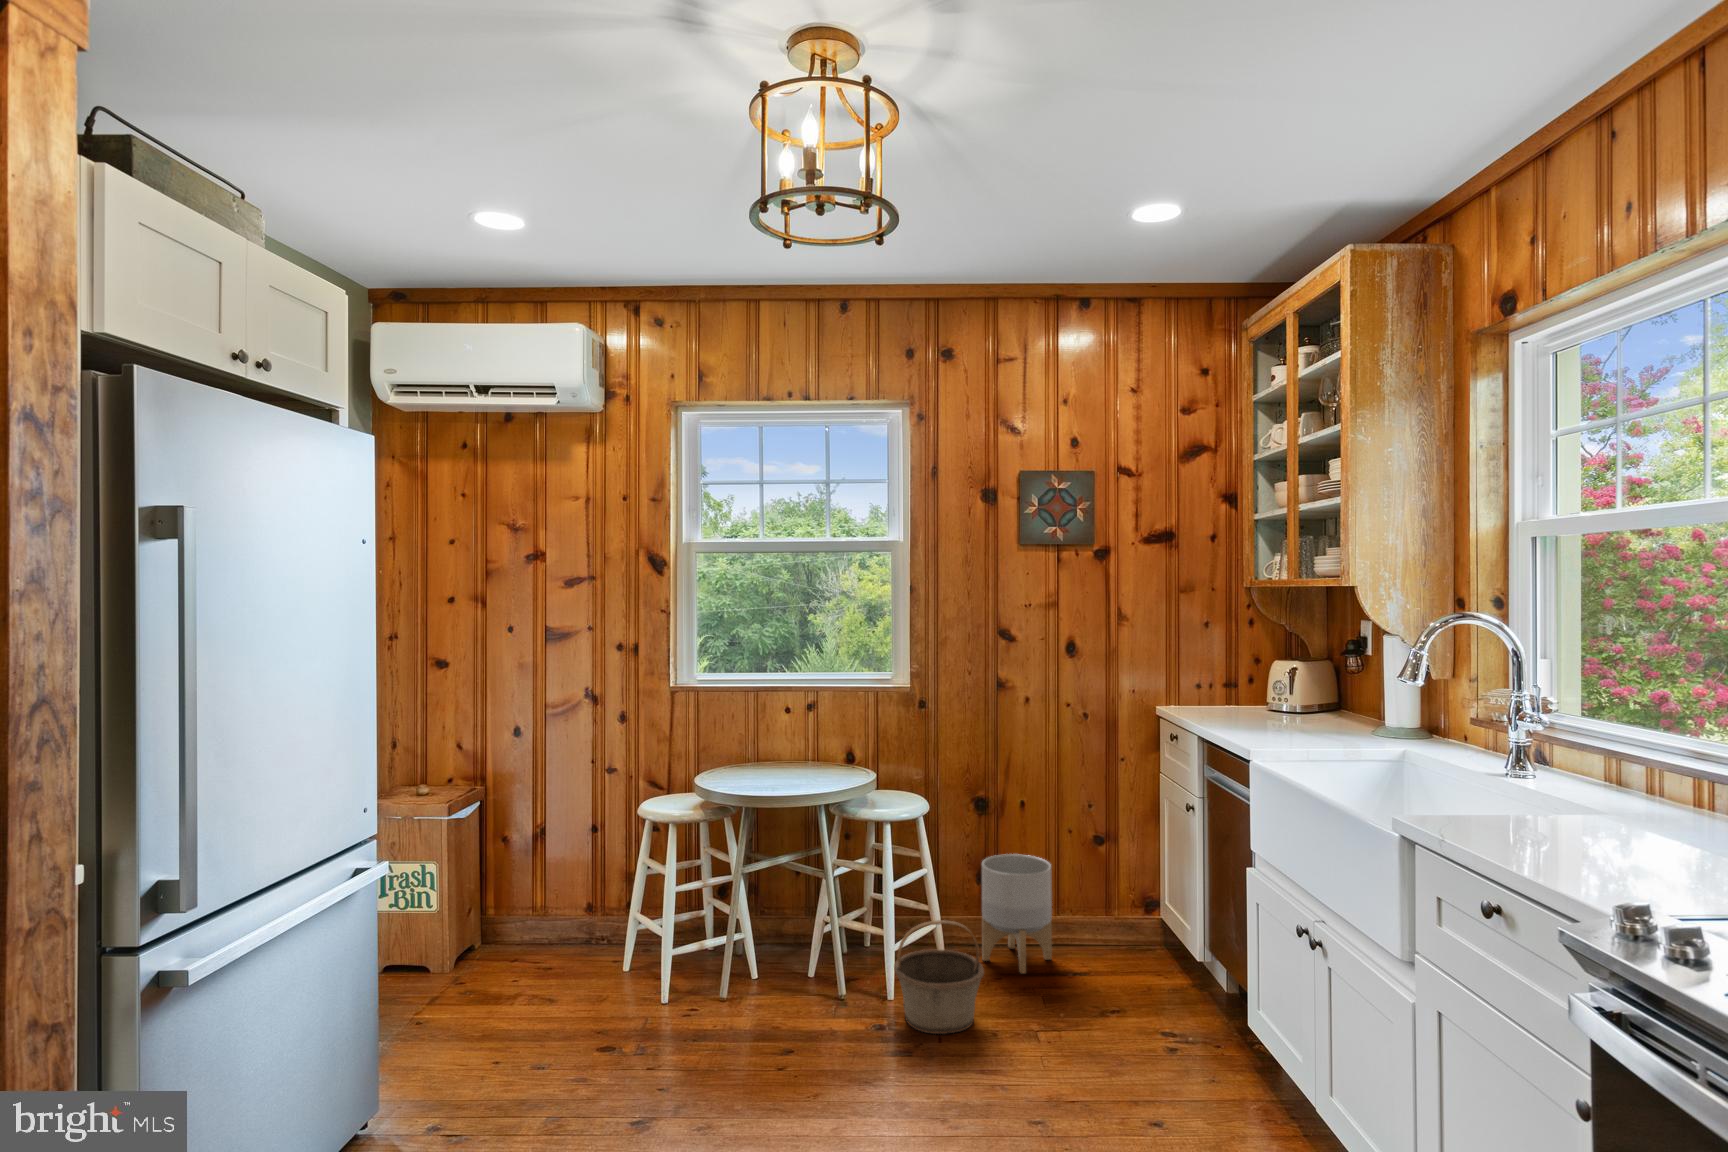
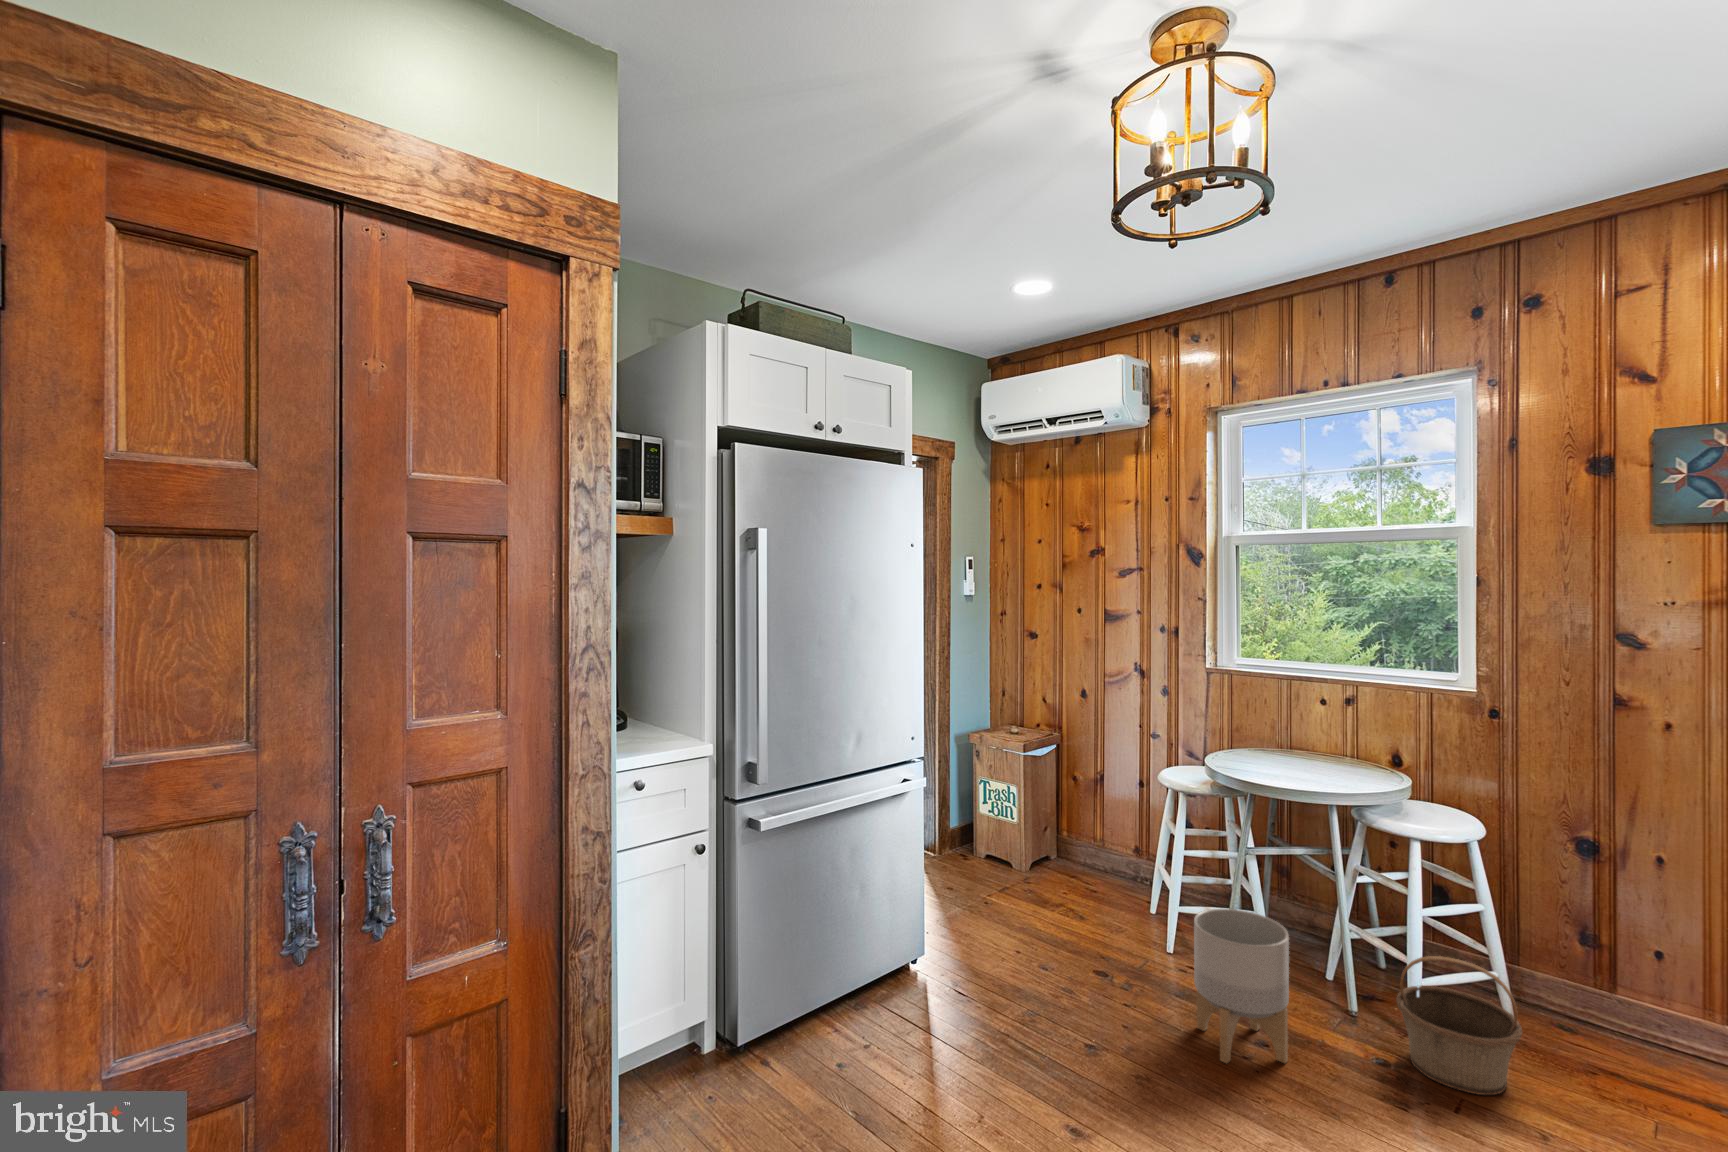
planter: present [982,854,1052,973] -> present [1194,909,1289,1063]

